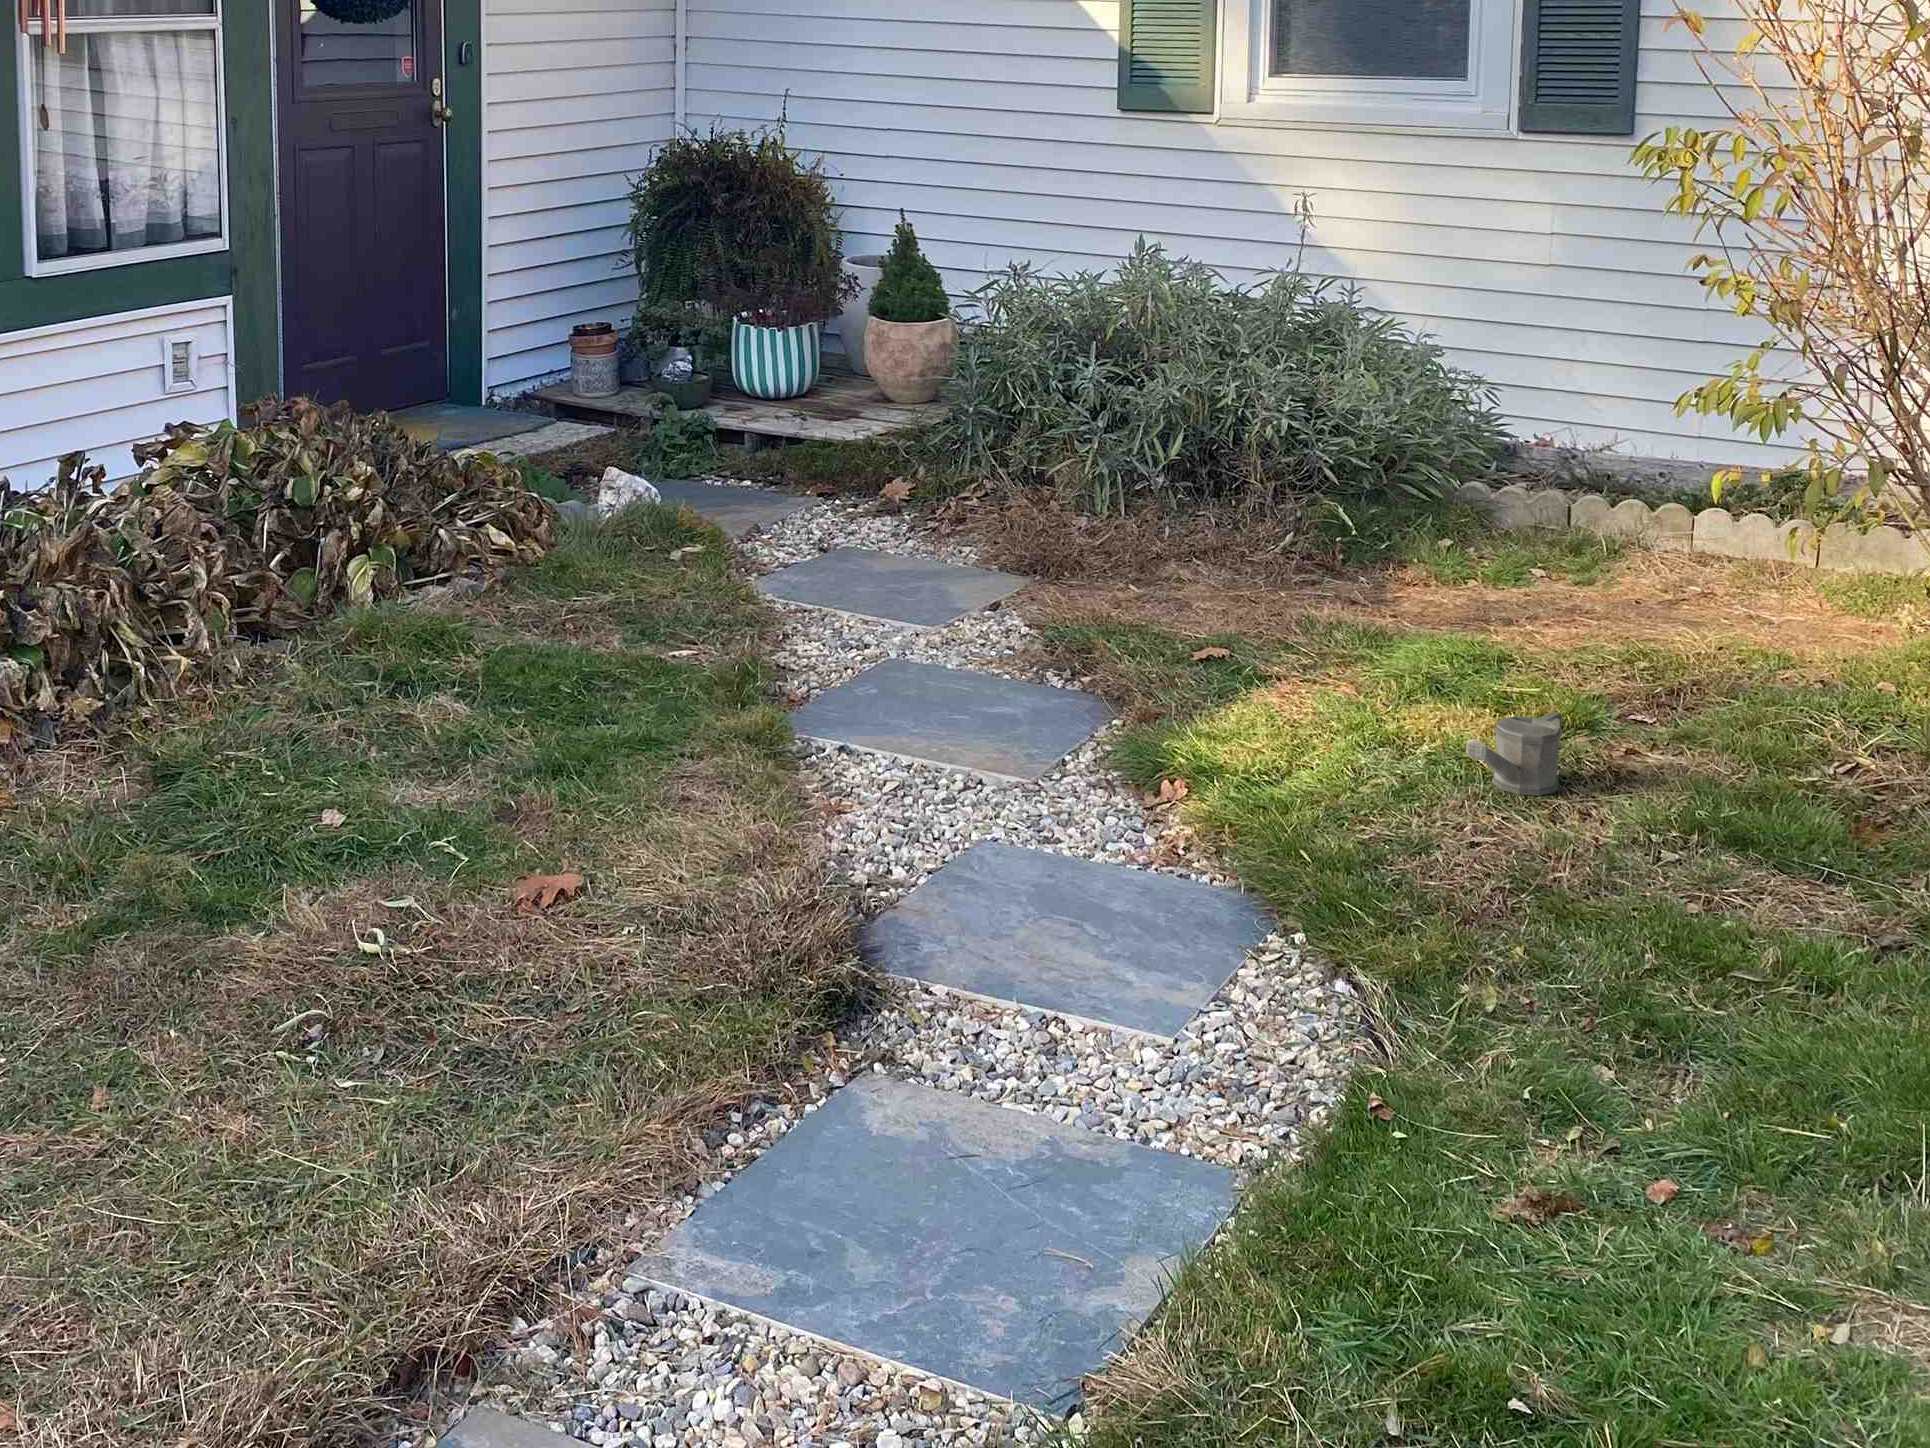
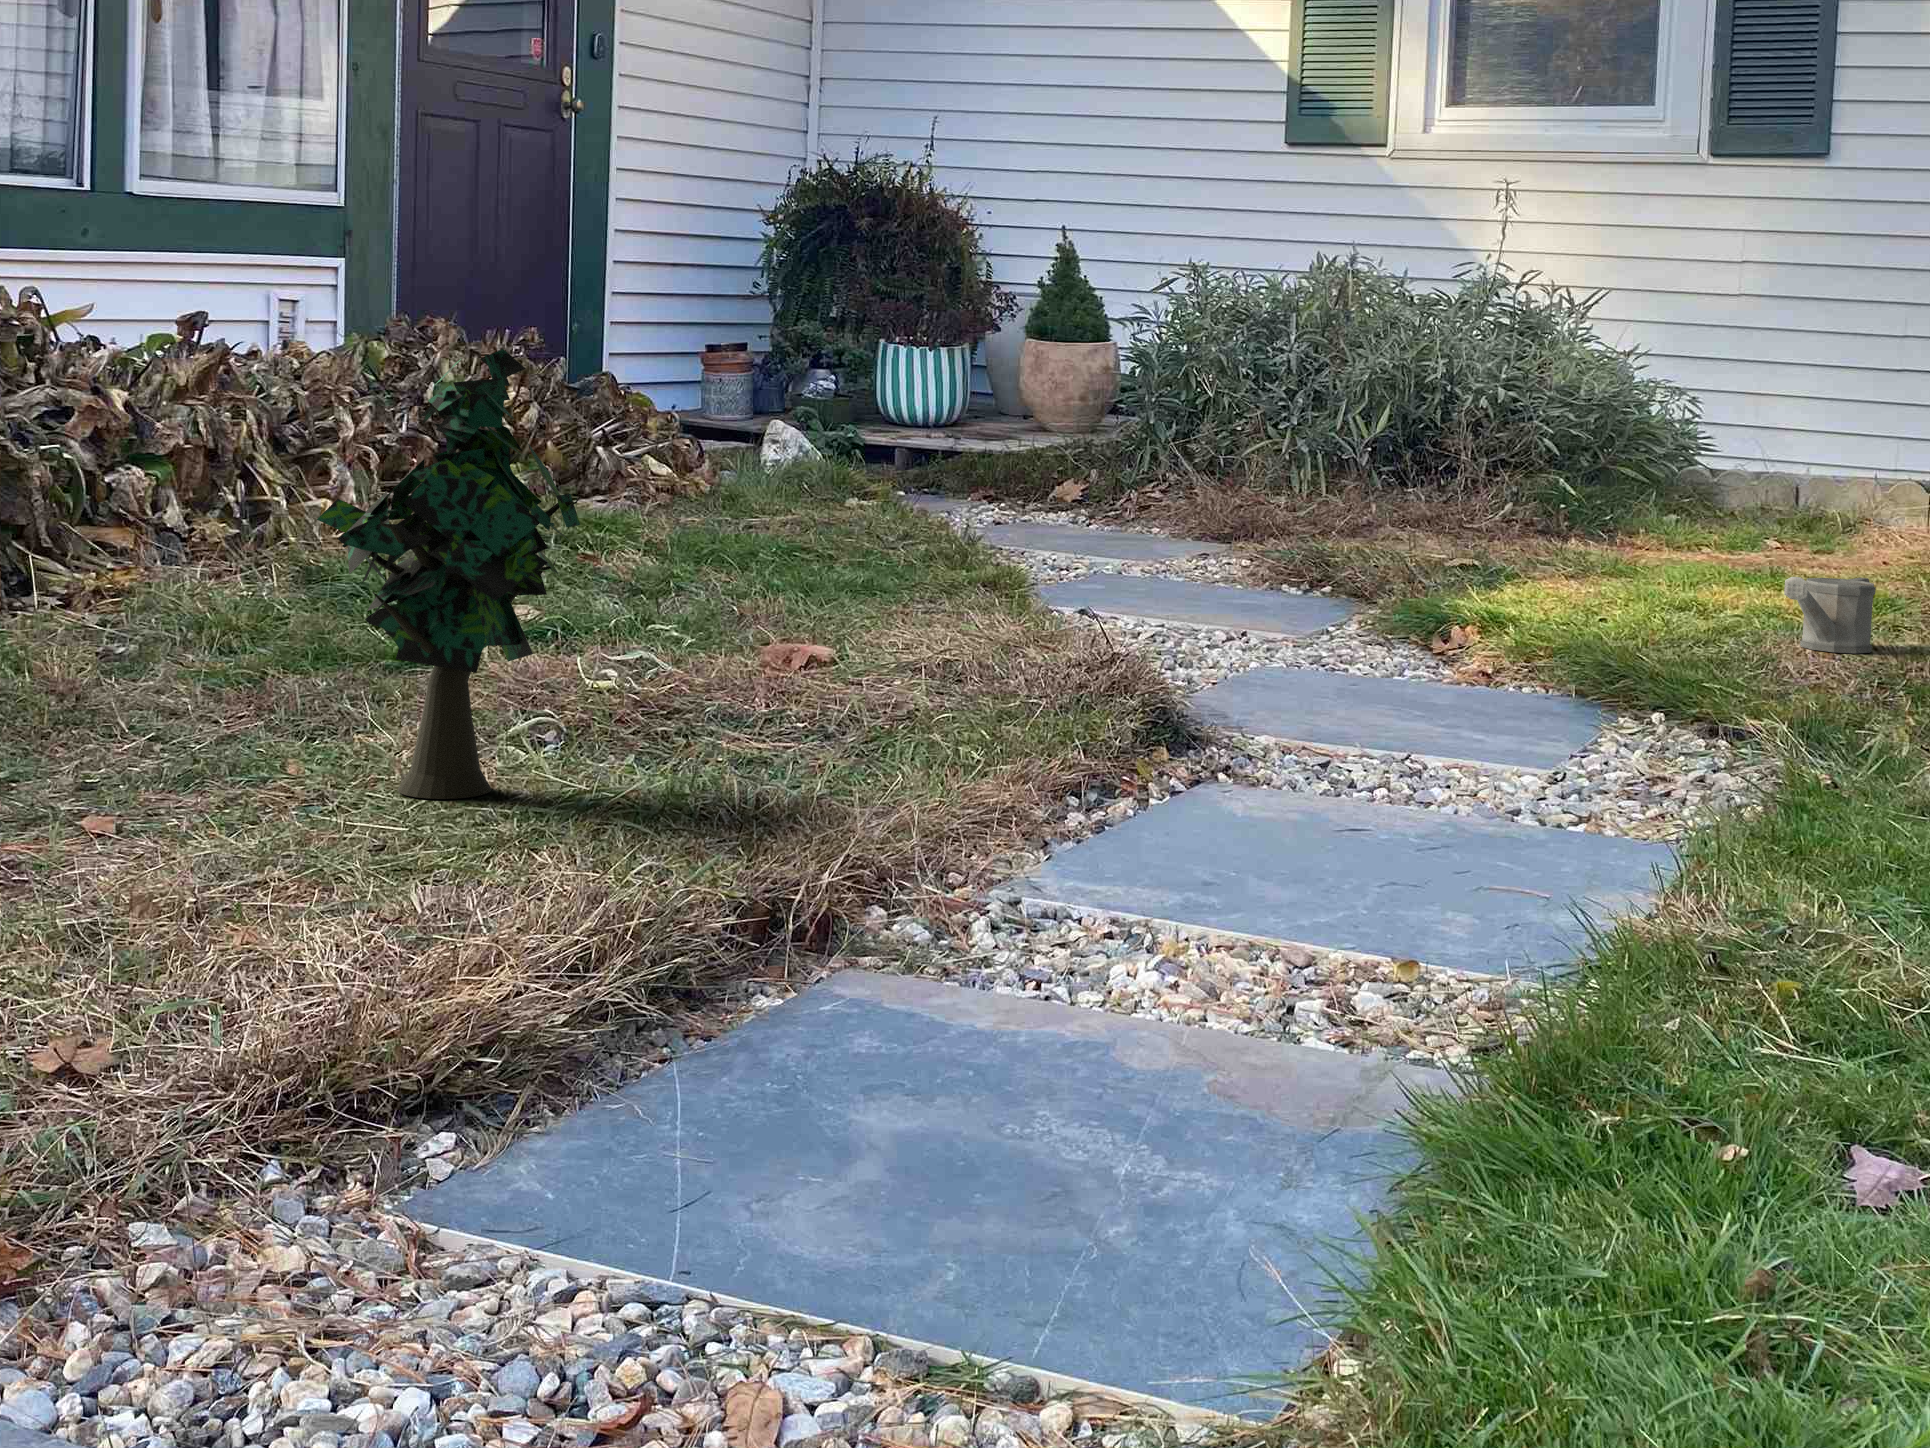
decorative plant: none [76,827,295,1202] -> present [317,349,581,799]

